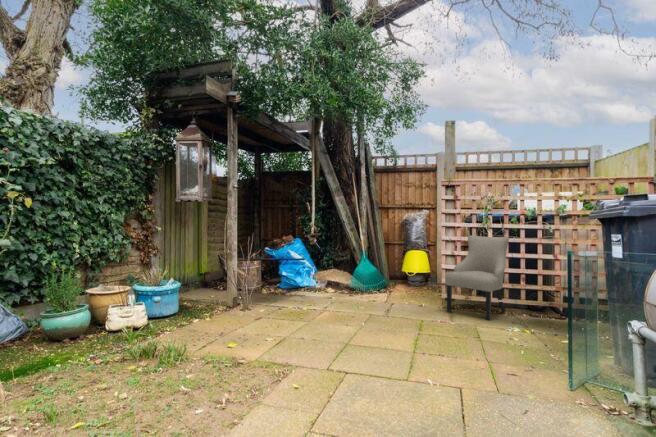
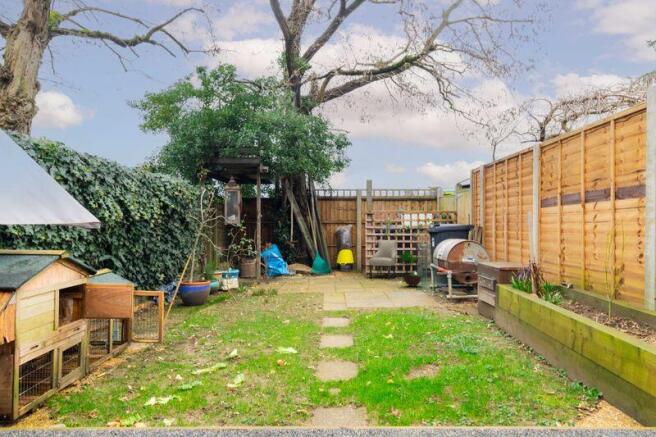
potted tree: none [503,257,580,368] -> present [398,251,421,286]

